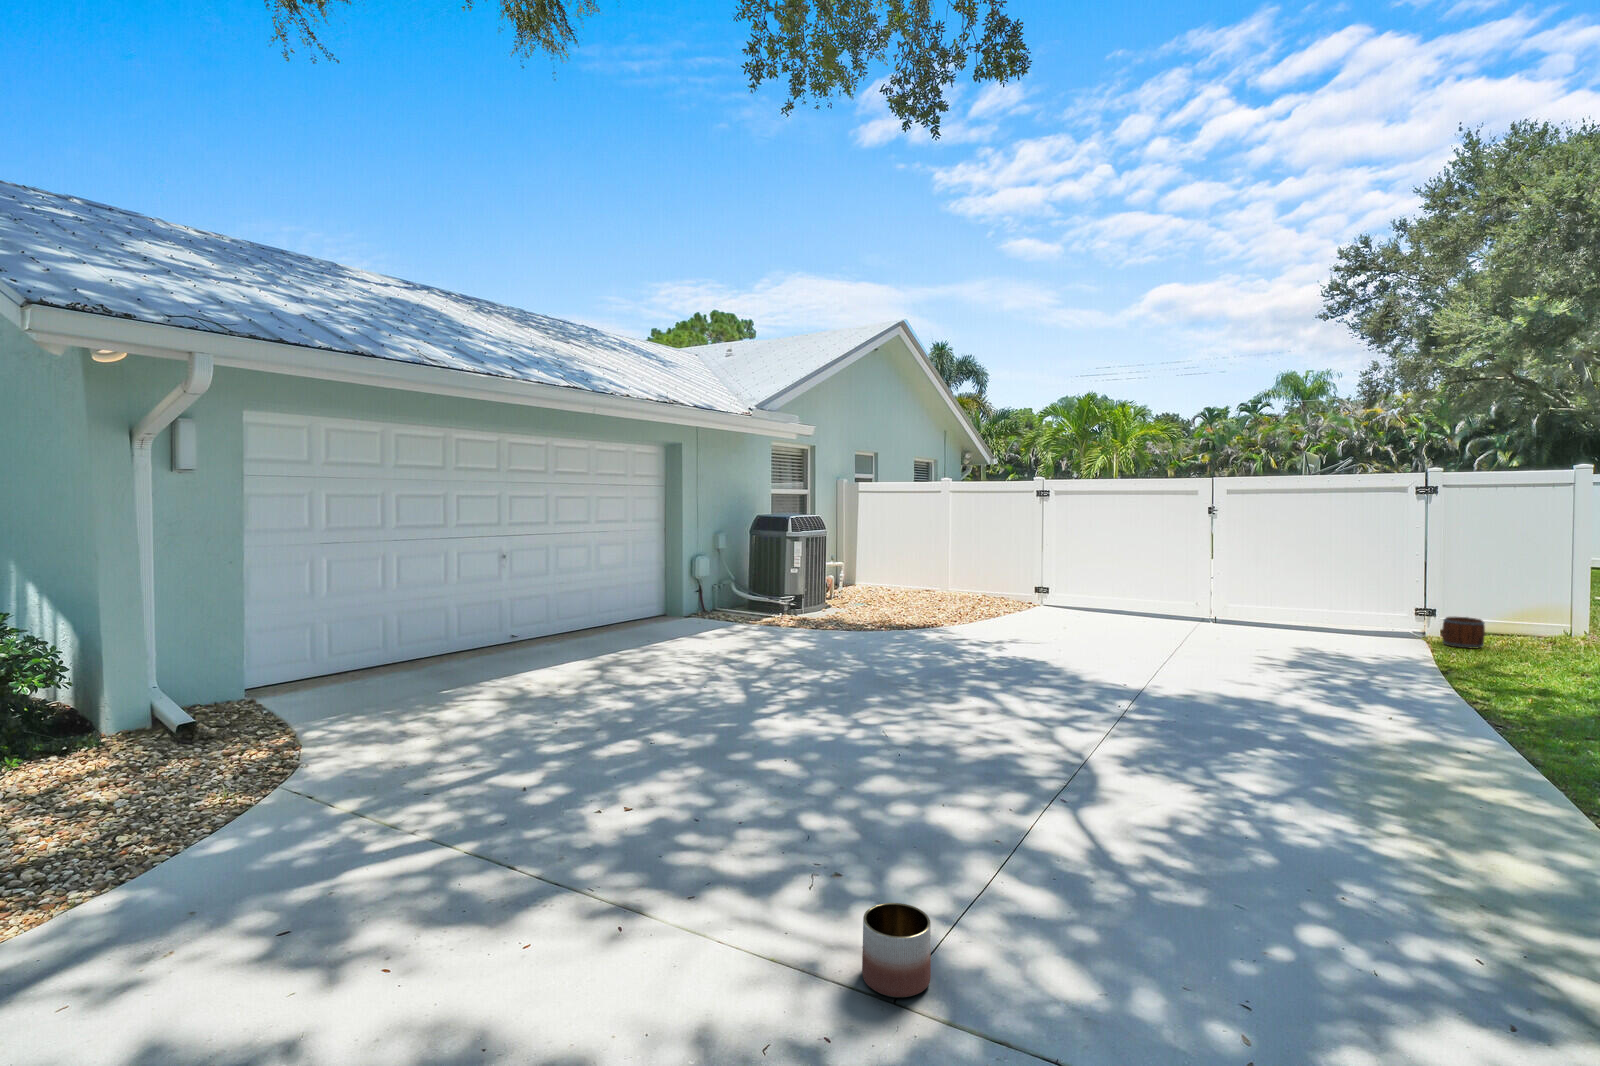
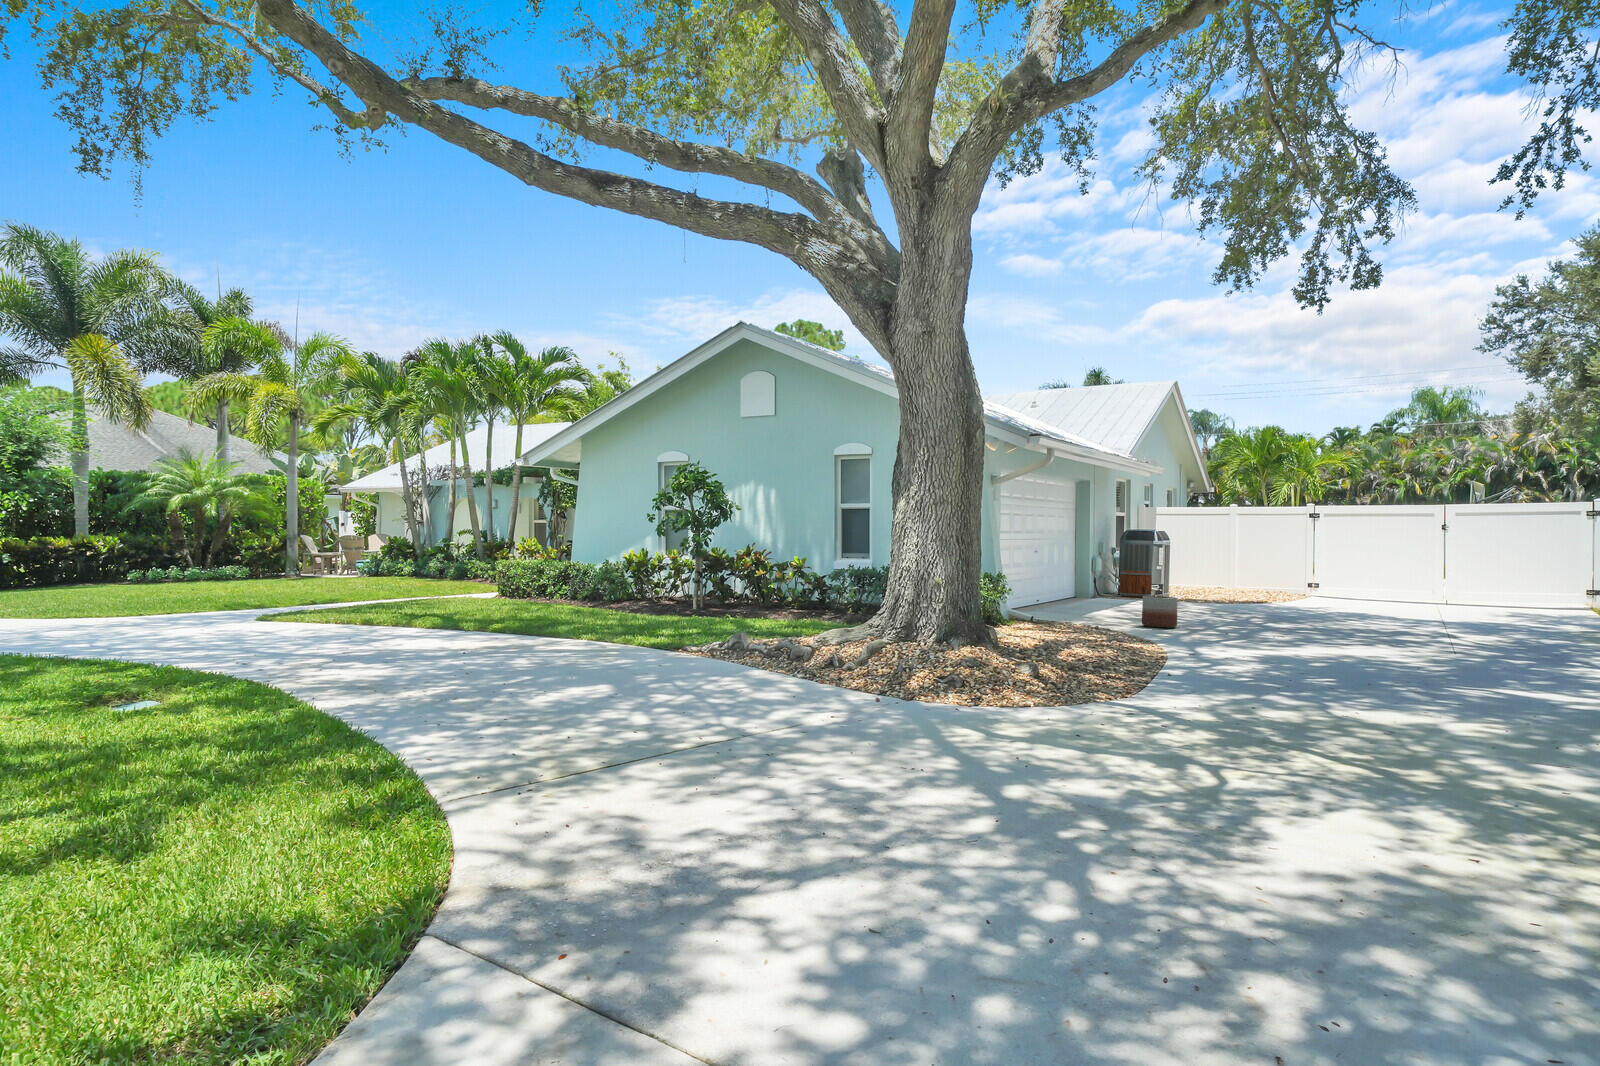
bucket: present [1442,617,1485,649] -> present [1120,570,1152,598]

